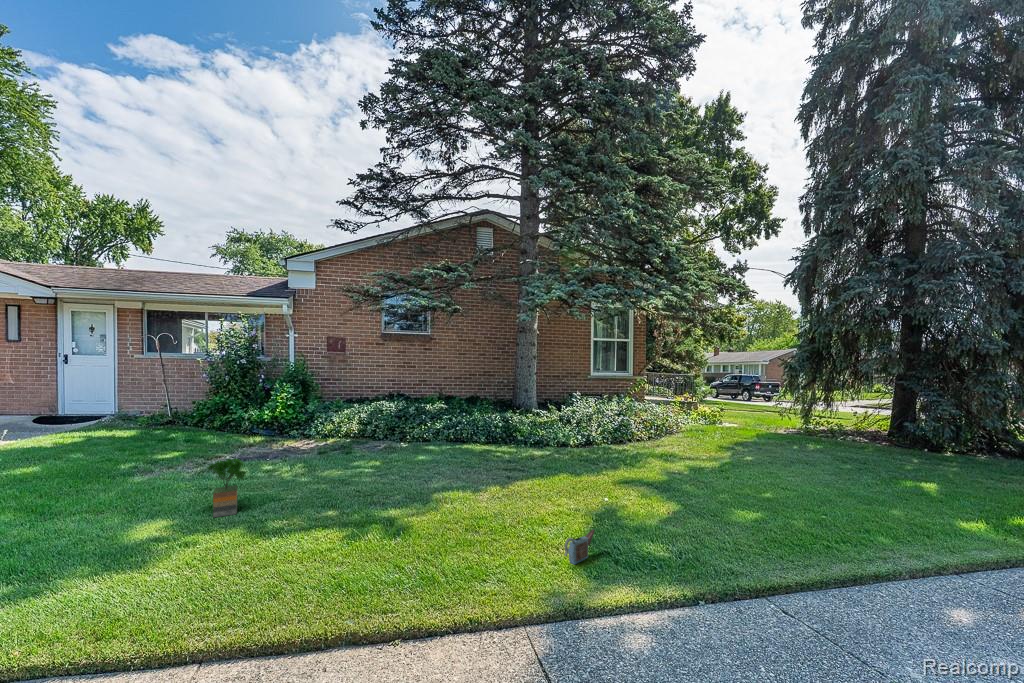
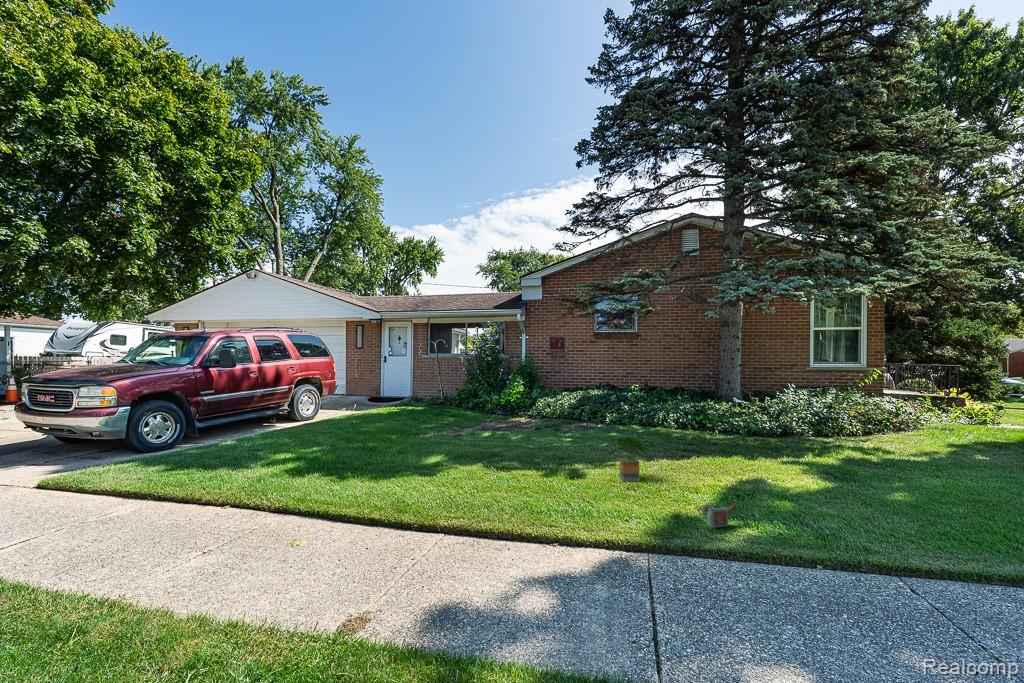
potted tree: present [207,459,247,517] -> present [616,436,646,482]

